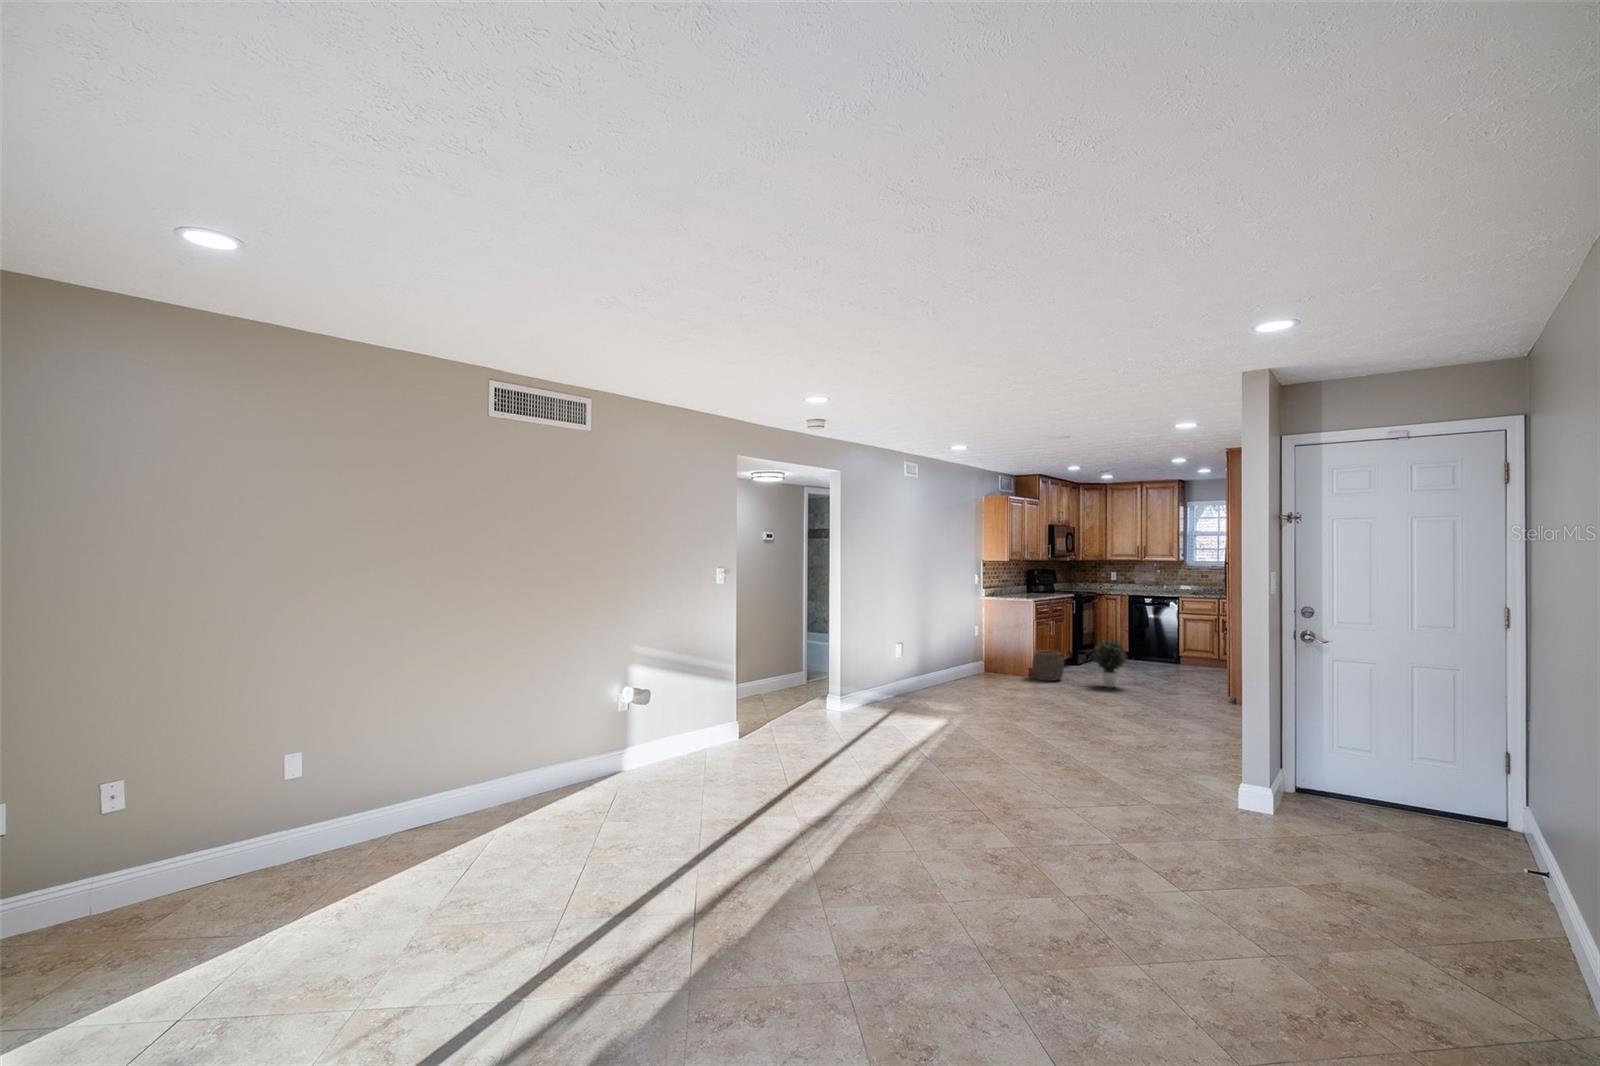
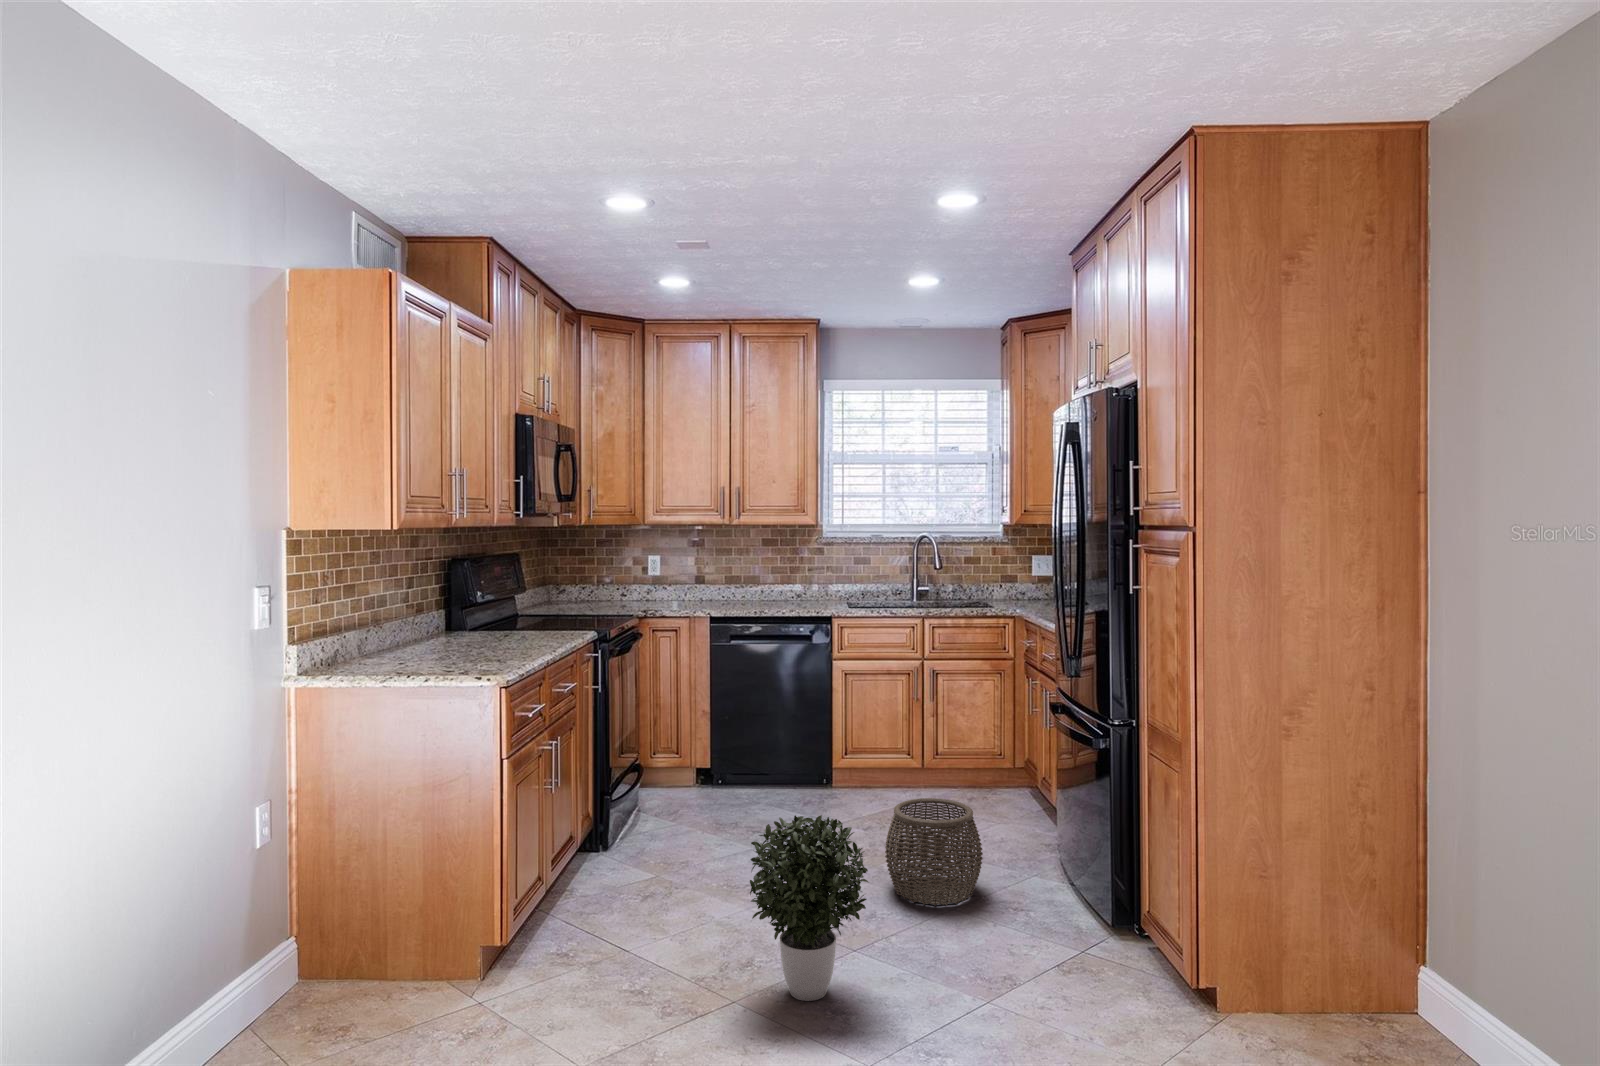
woven basket: present [1032,651,1064,681] -> present [885,798,983,906]

